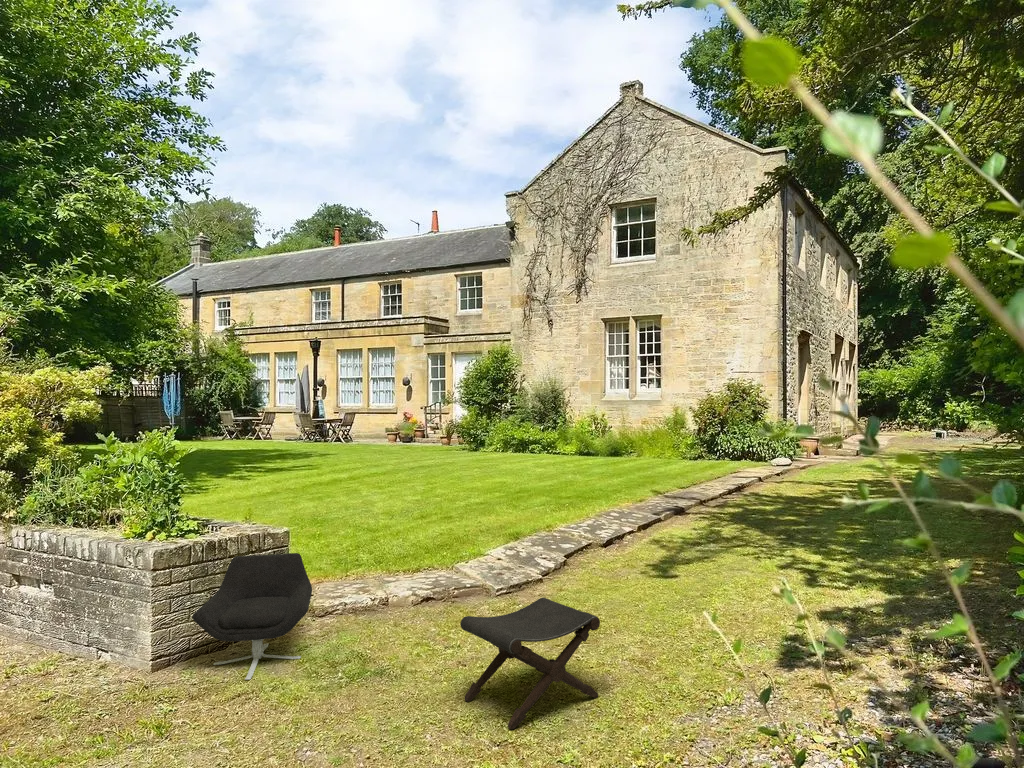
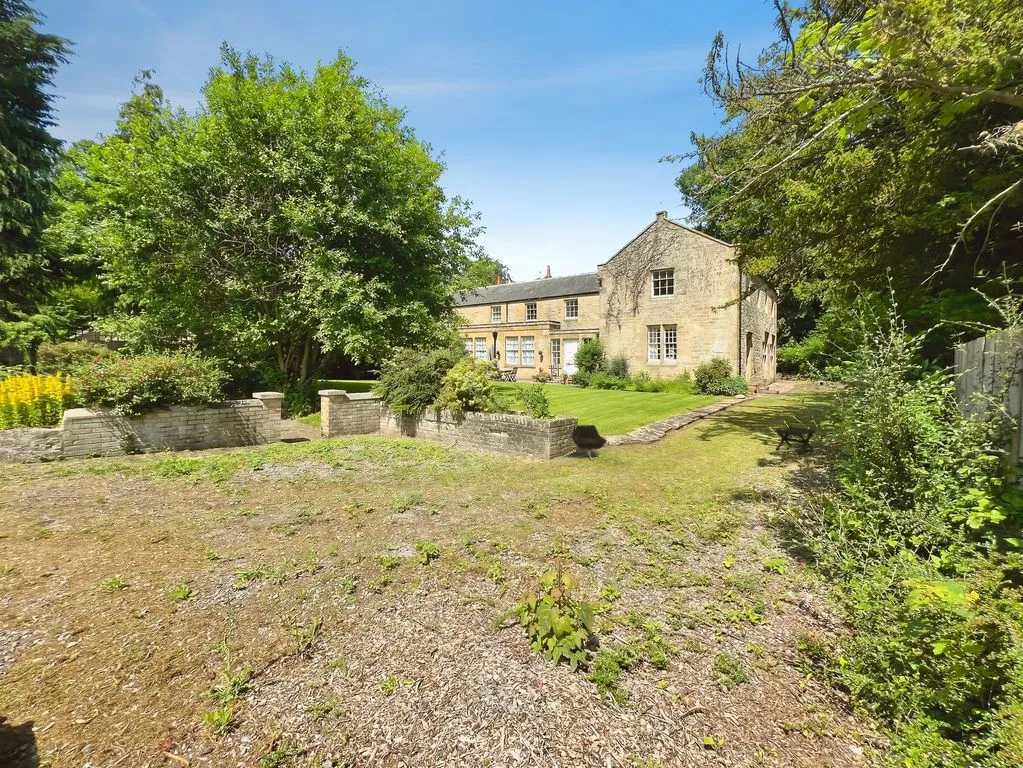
footstool: present [460,598,600,729] -> present [776,427,815,455]

